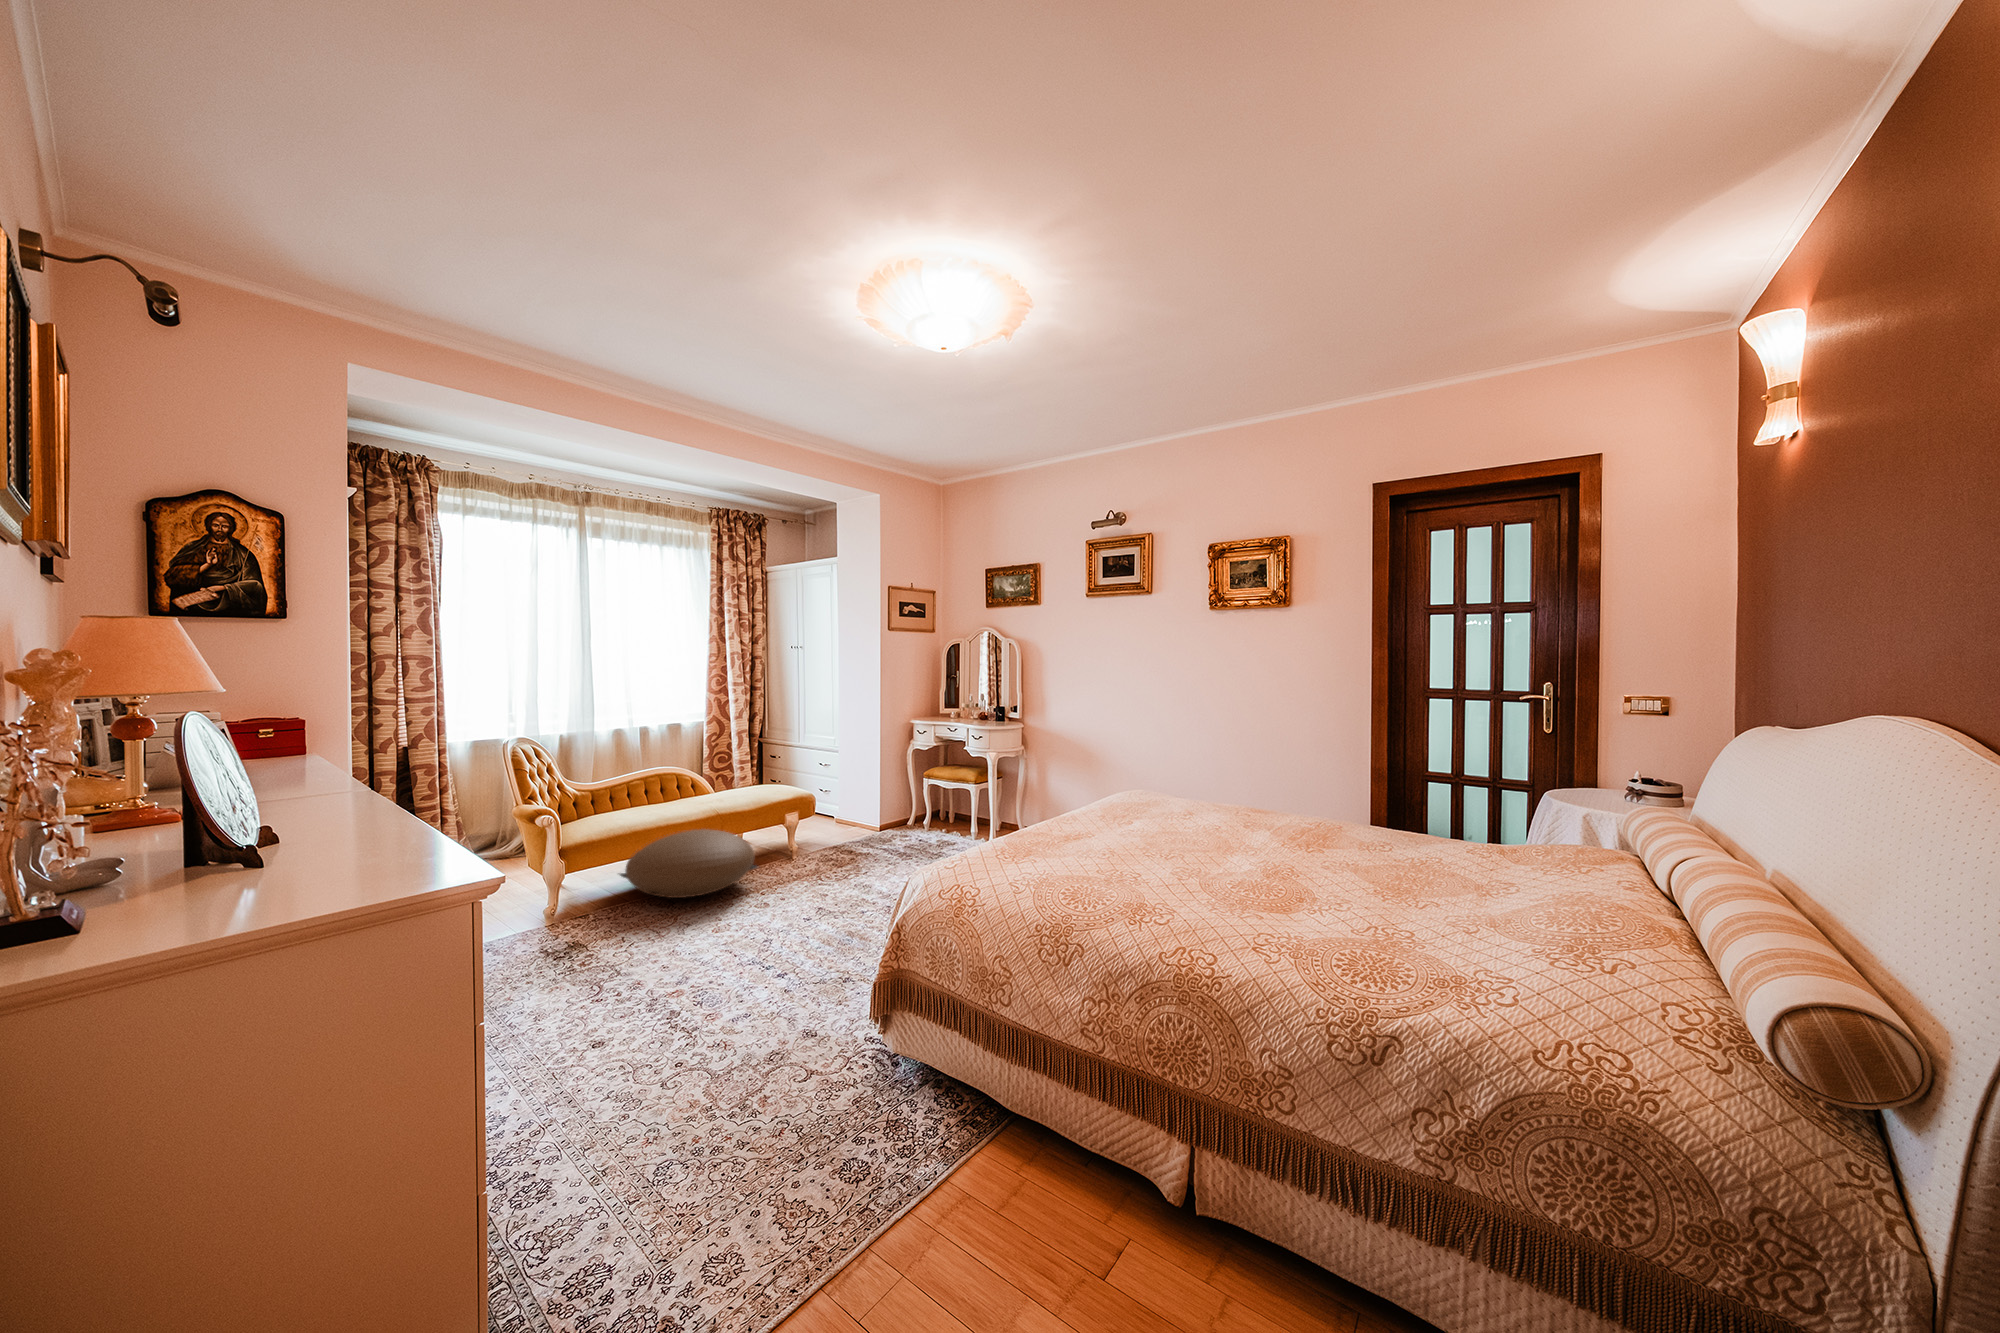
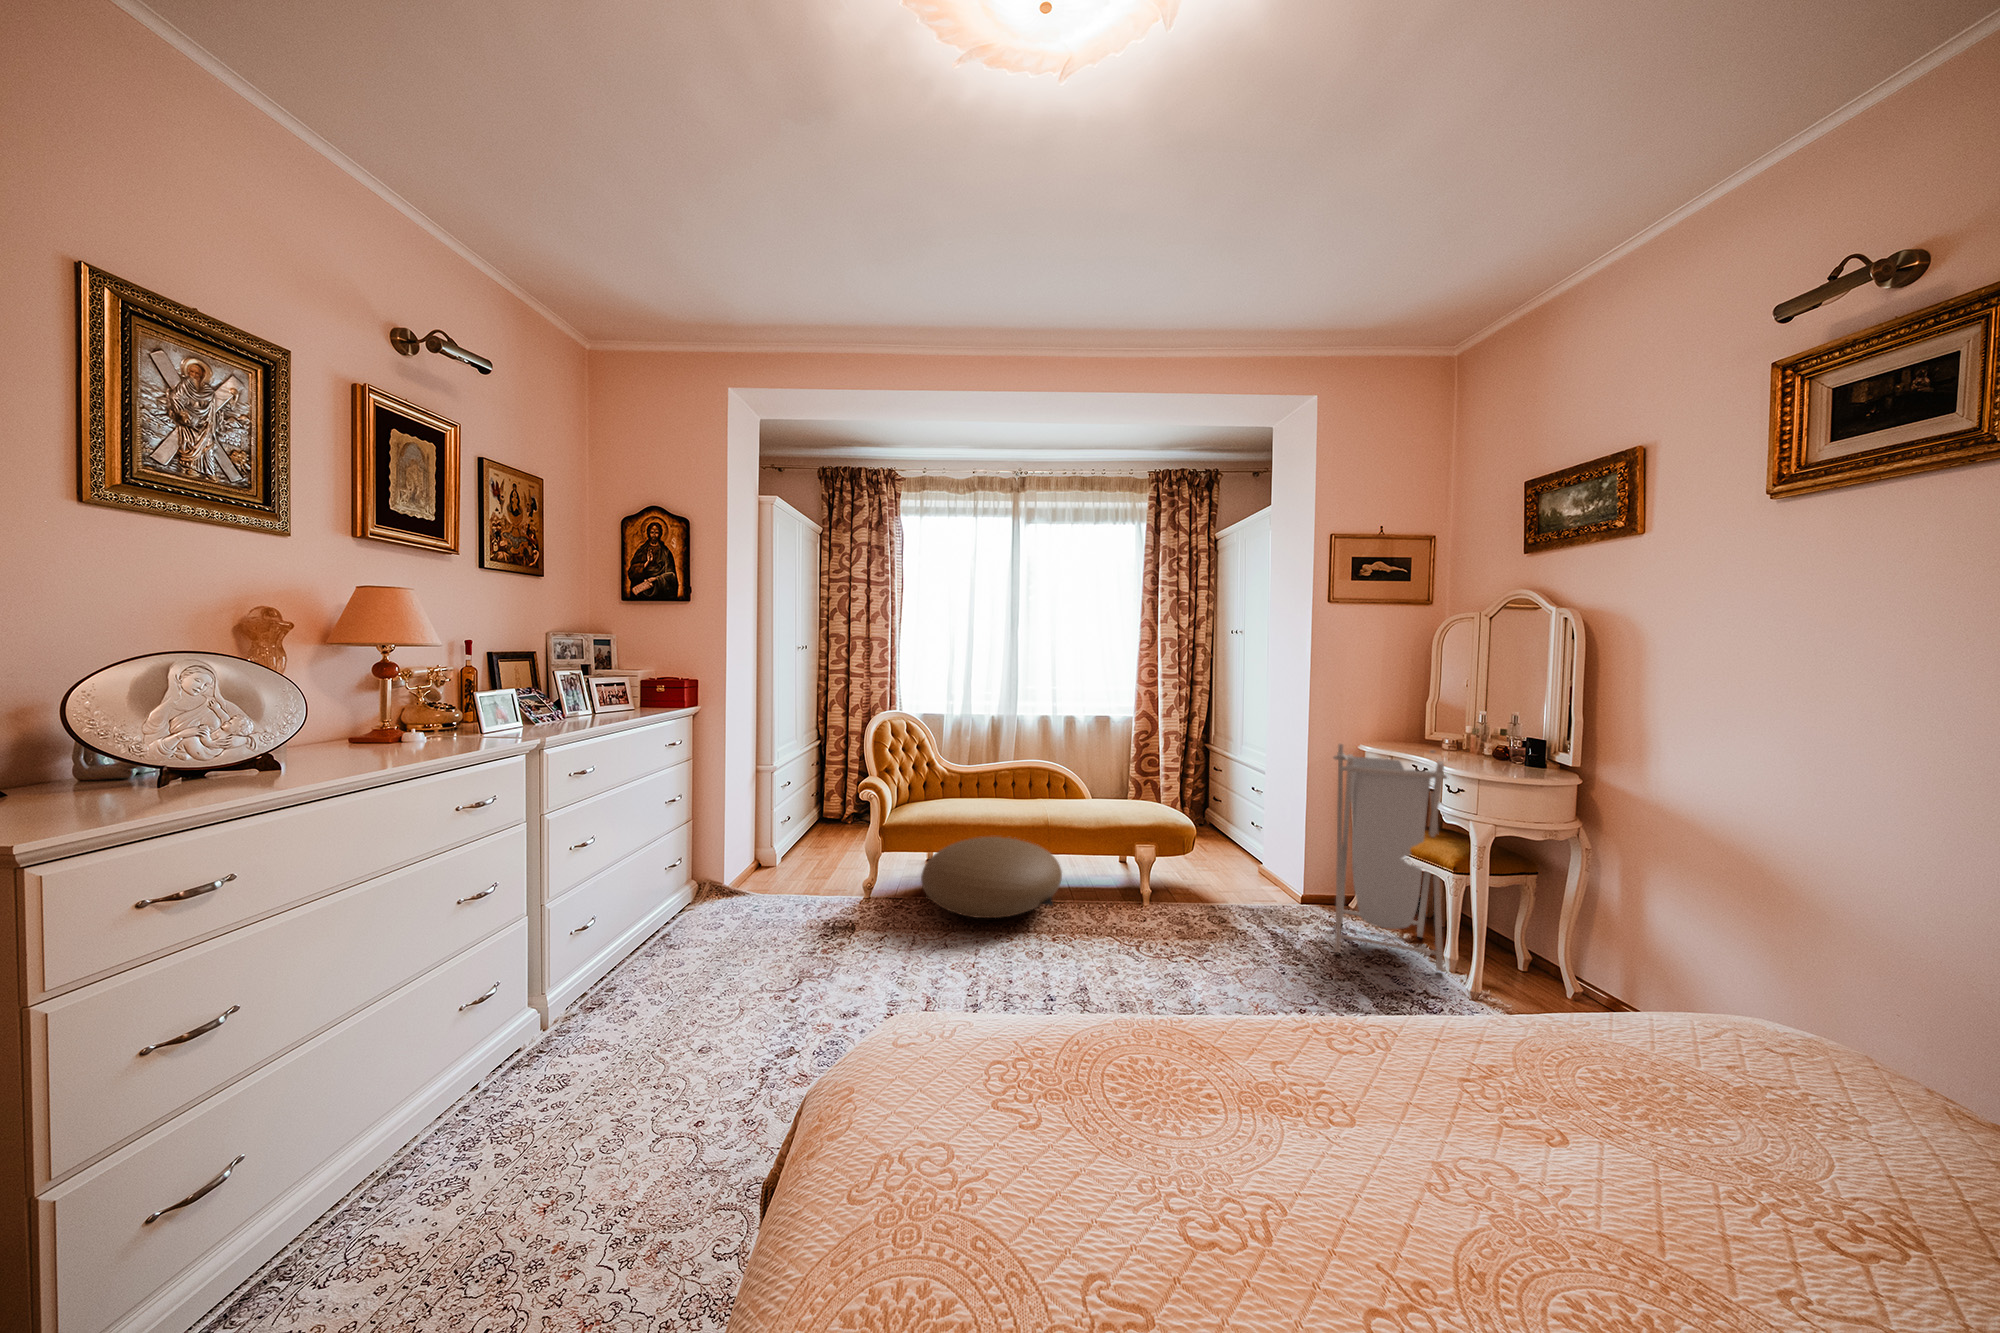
laundry hamper: none [905,718,976,845] -> present [1333,744,1447,971]

